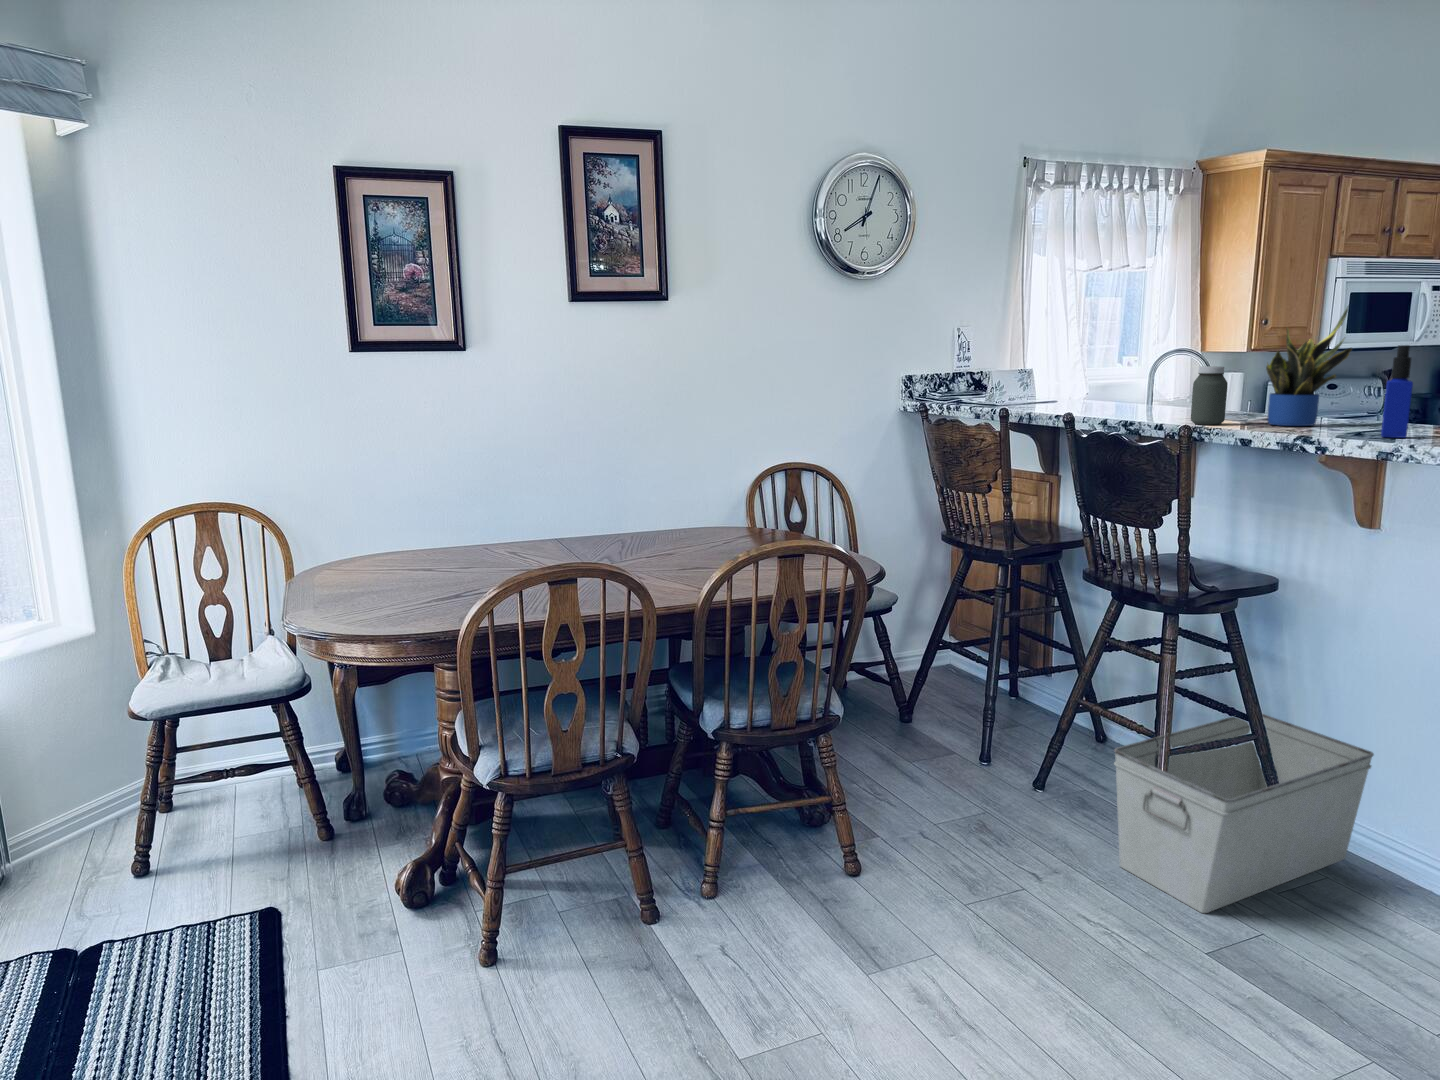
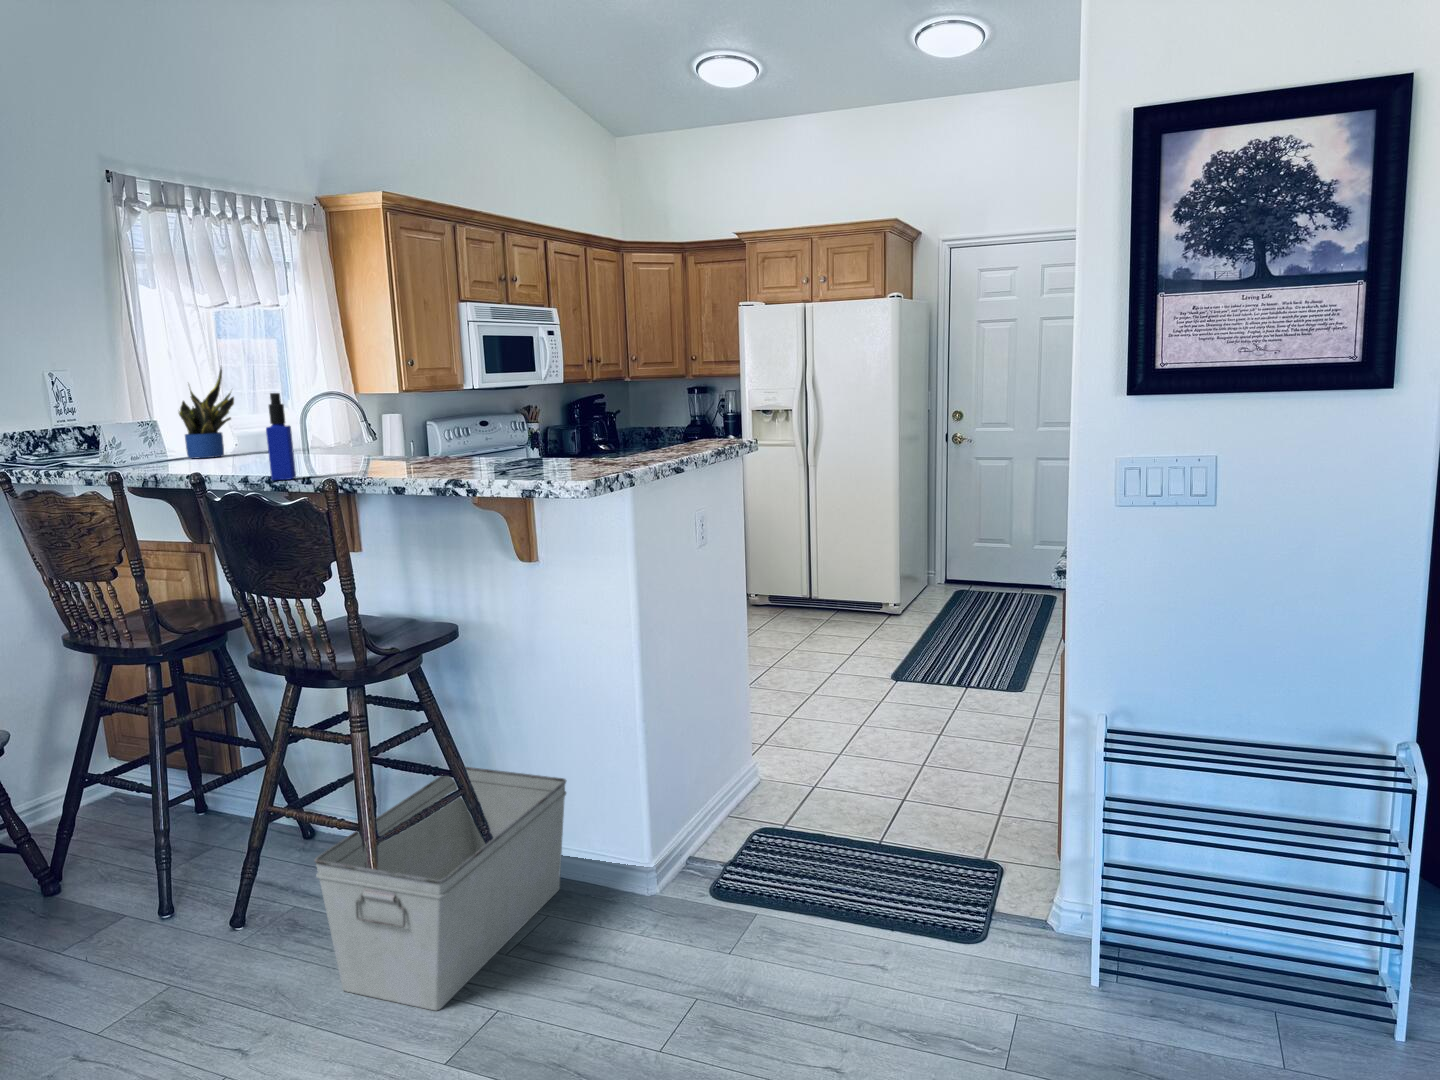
potted plant: present [1266,307,1352,426] -> present [179,369,234,458]
bottle: present [1381,345,1413,438] -> present [266,393,296,480]
jar: present [1191,366,1228,425] -> none [338,410,376,474]

